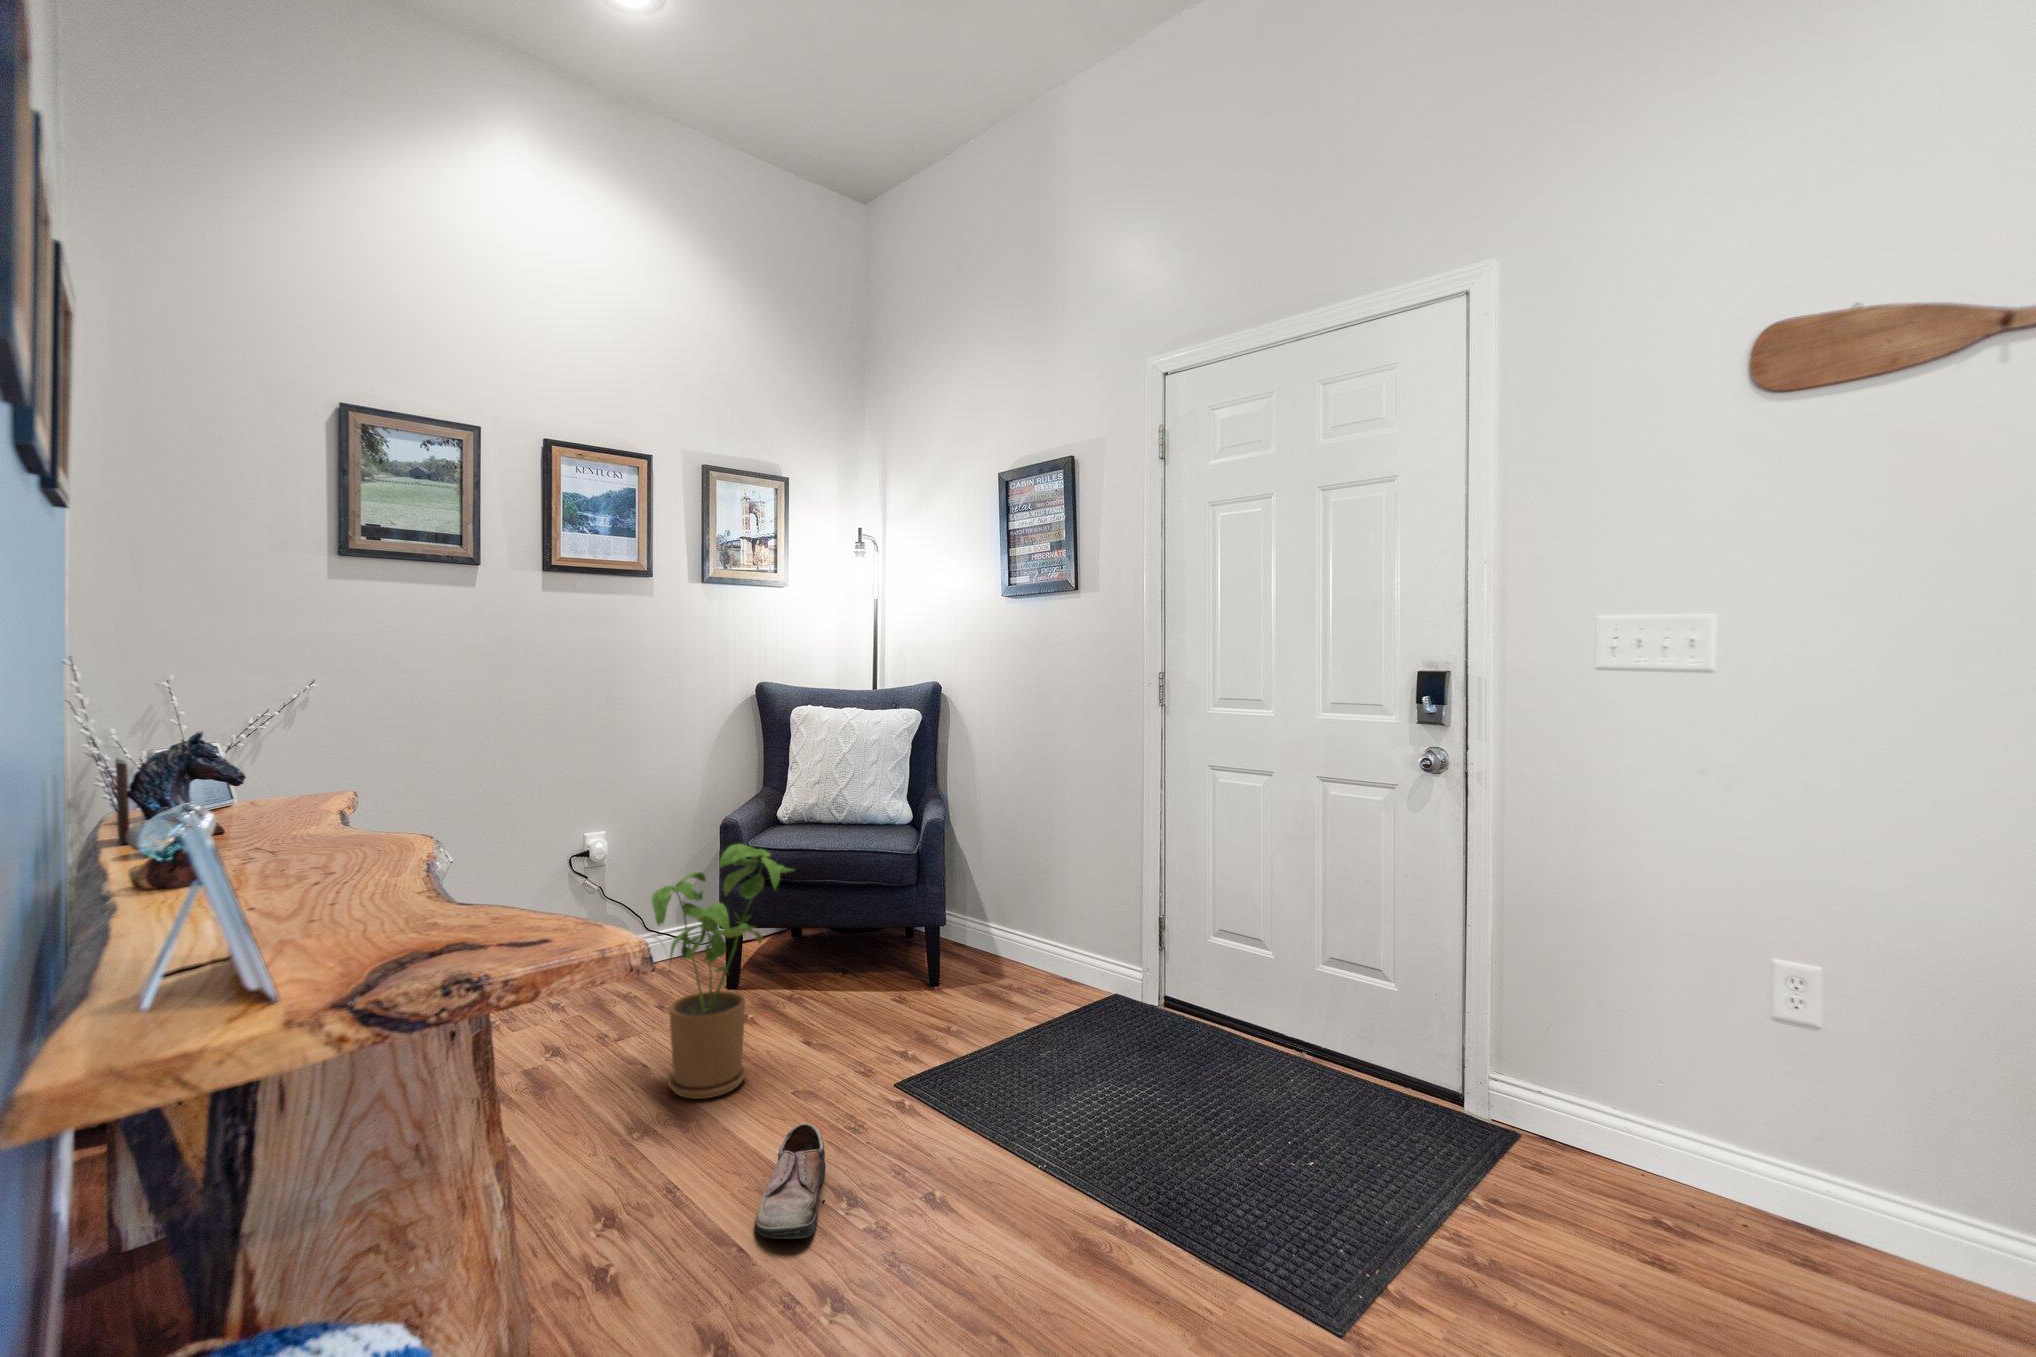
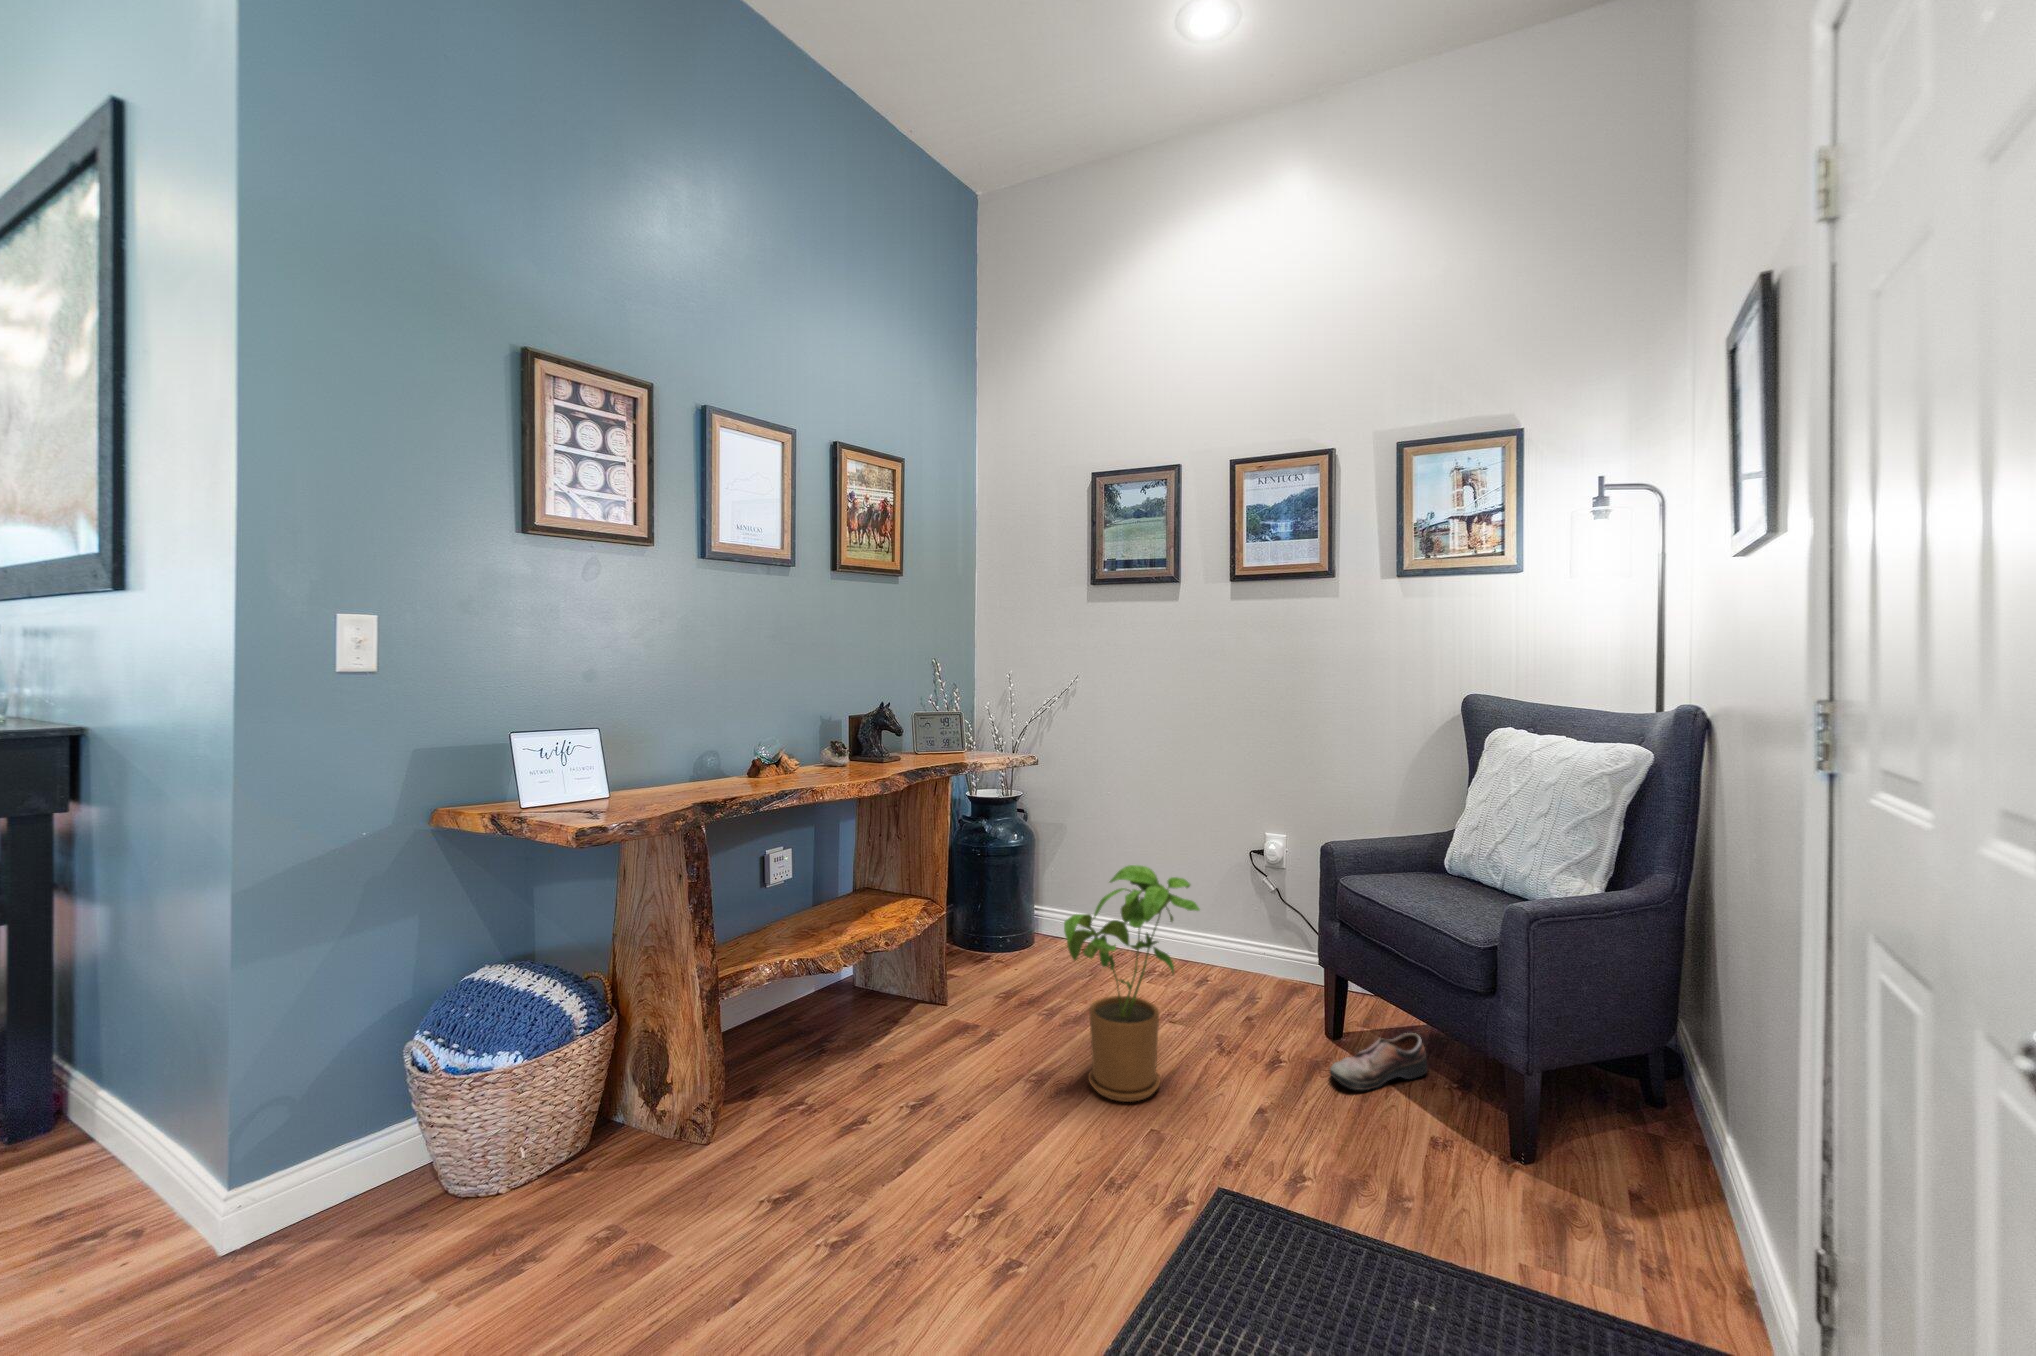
shoe: present [755,1123,826,1239] -> present [1330,1033,1427,1090]

